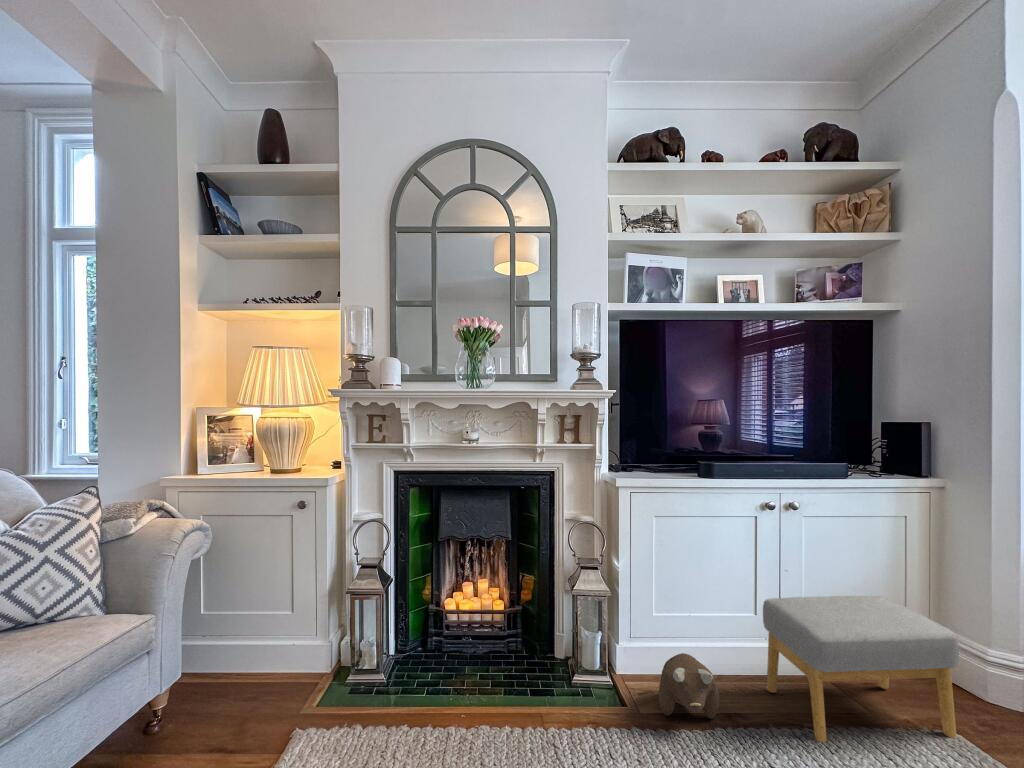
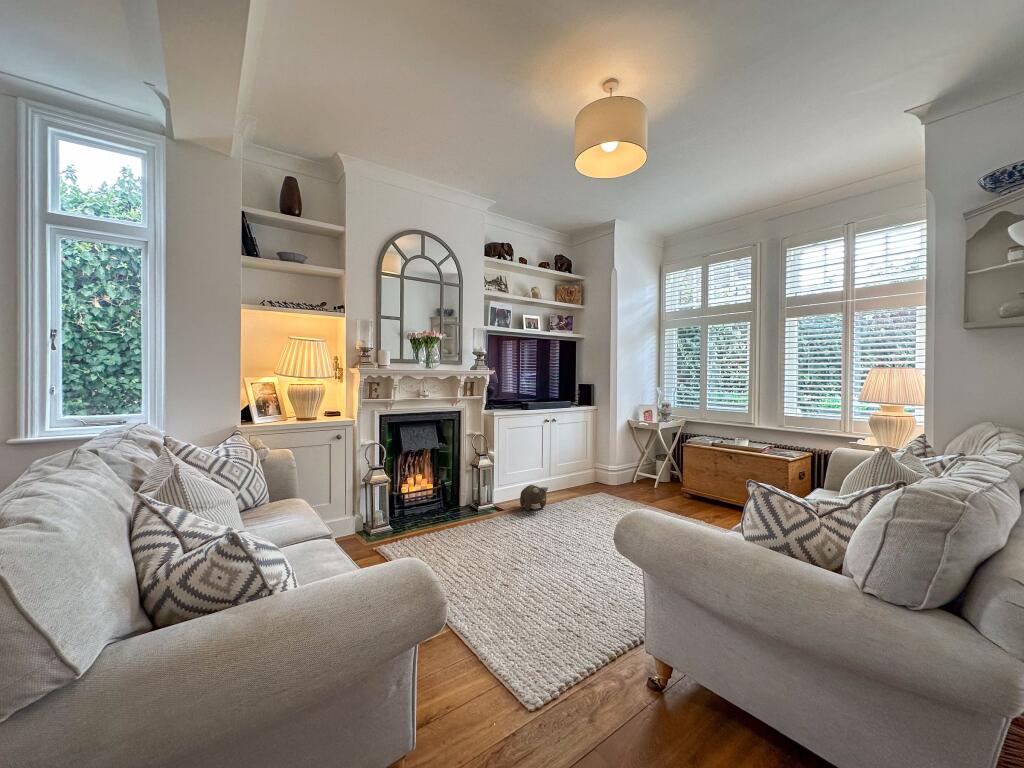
footstool: present [763,596,959,742] -> none [552,454,615,506]

